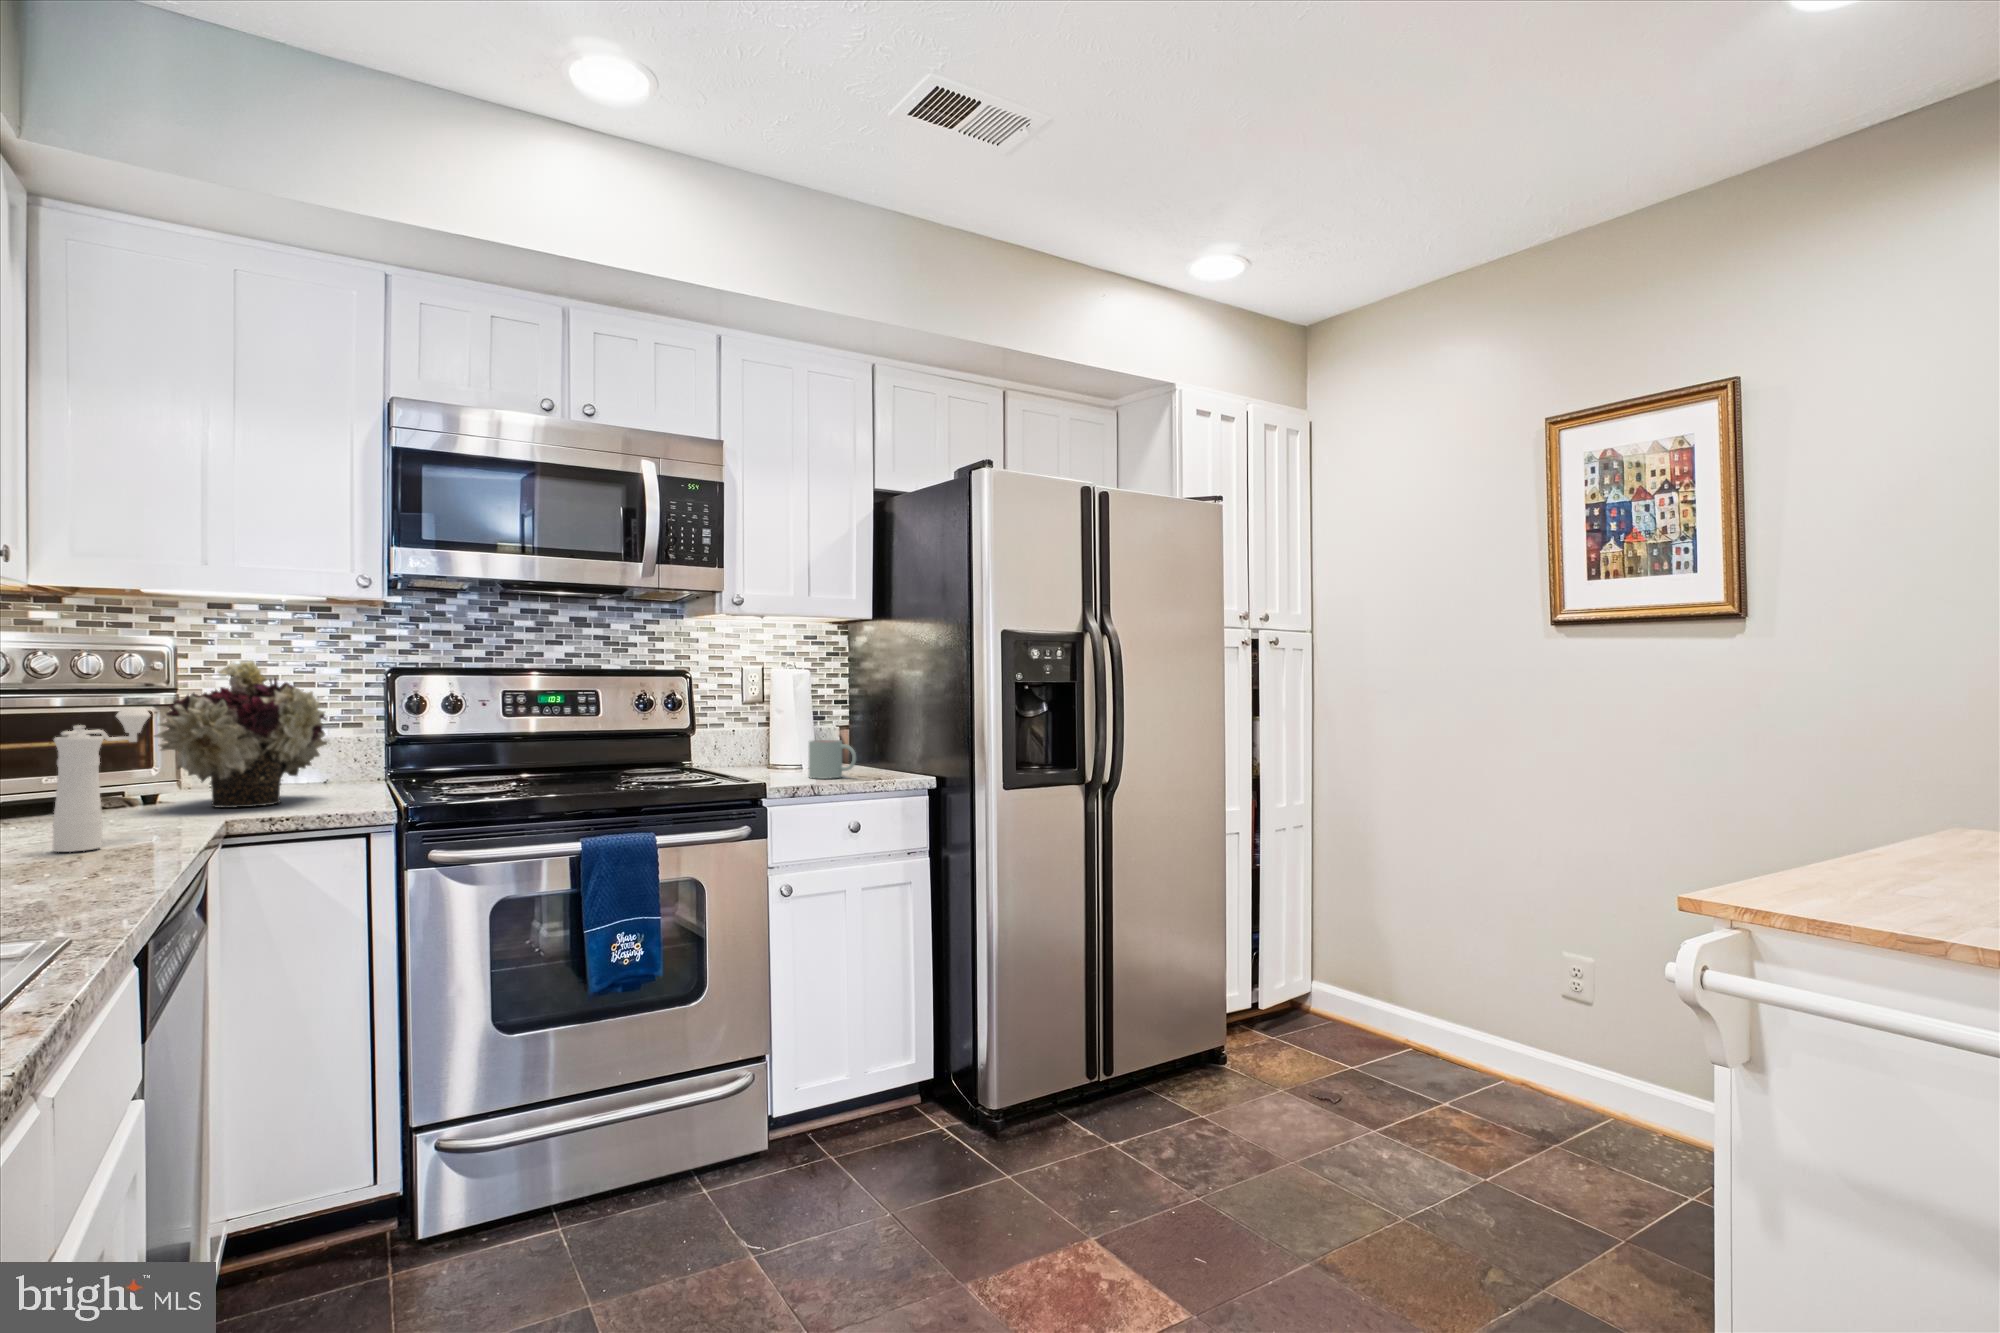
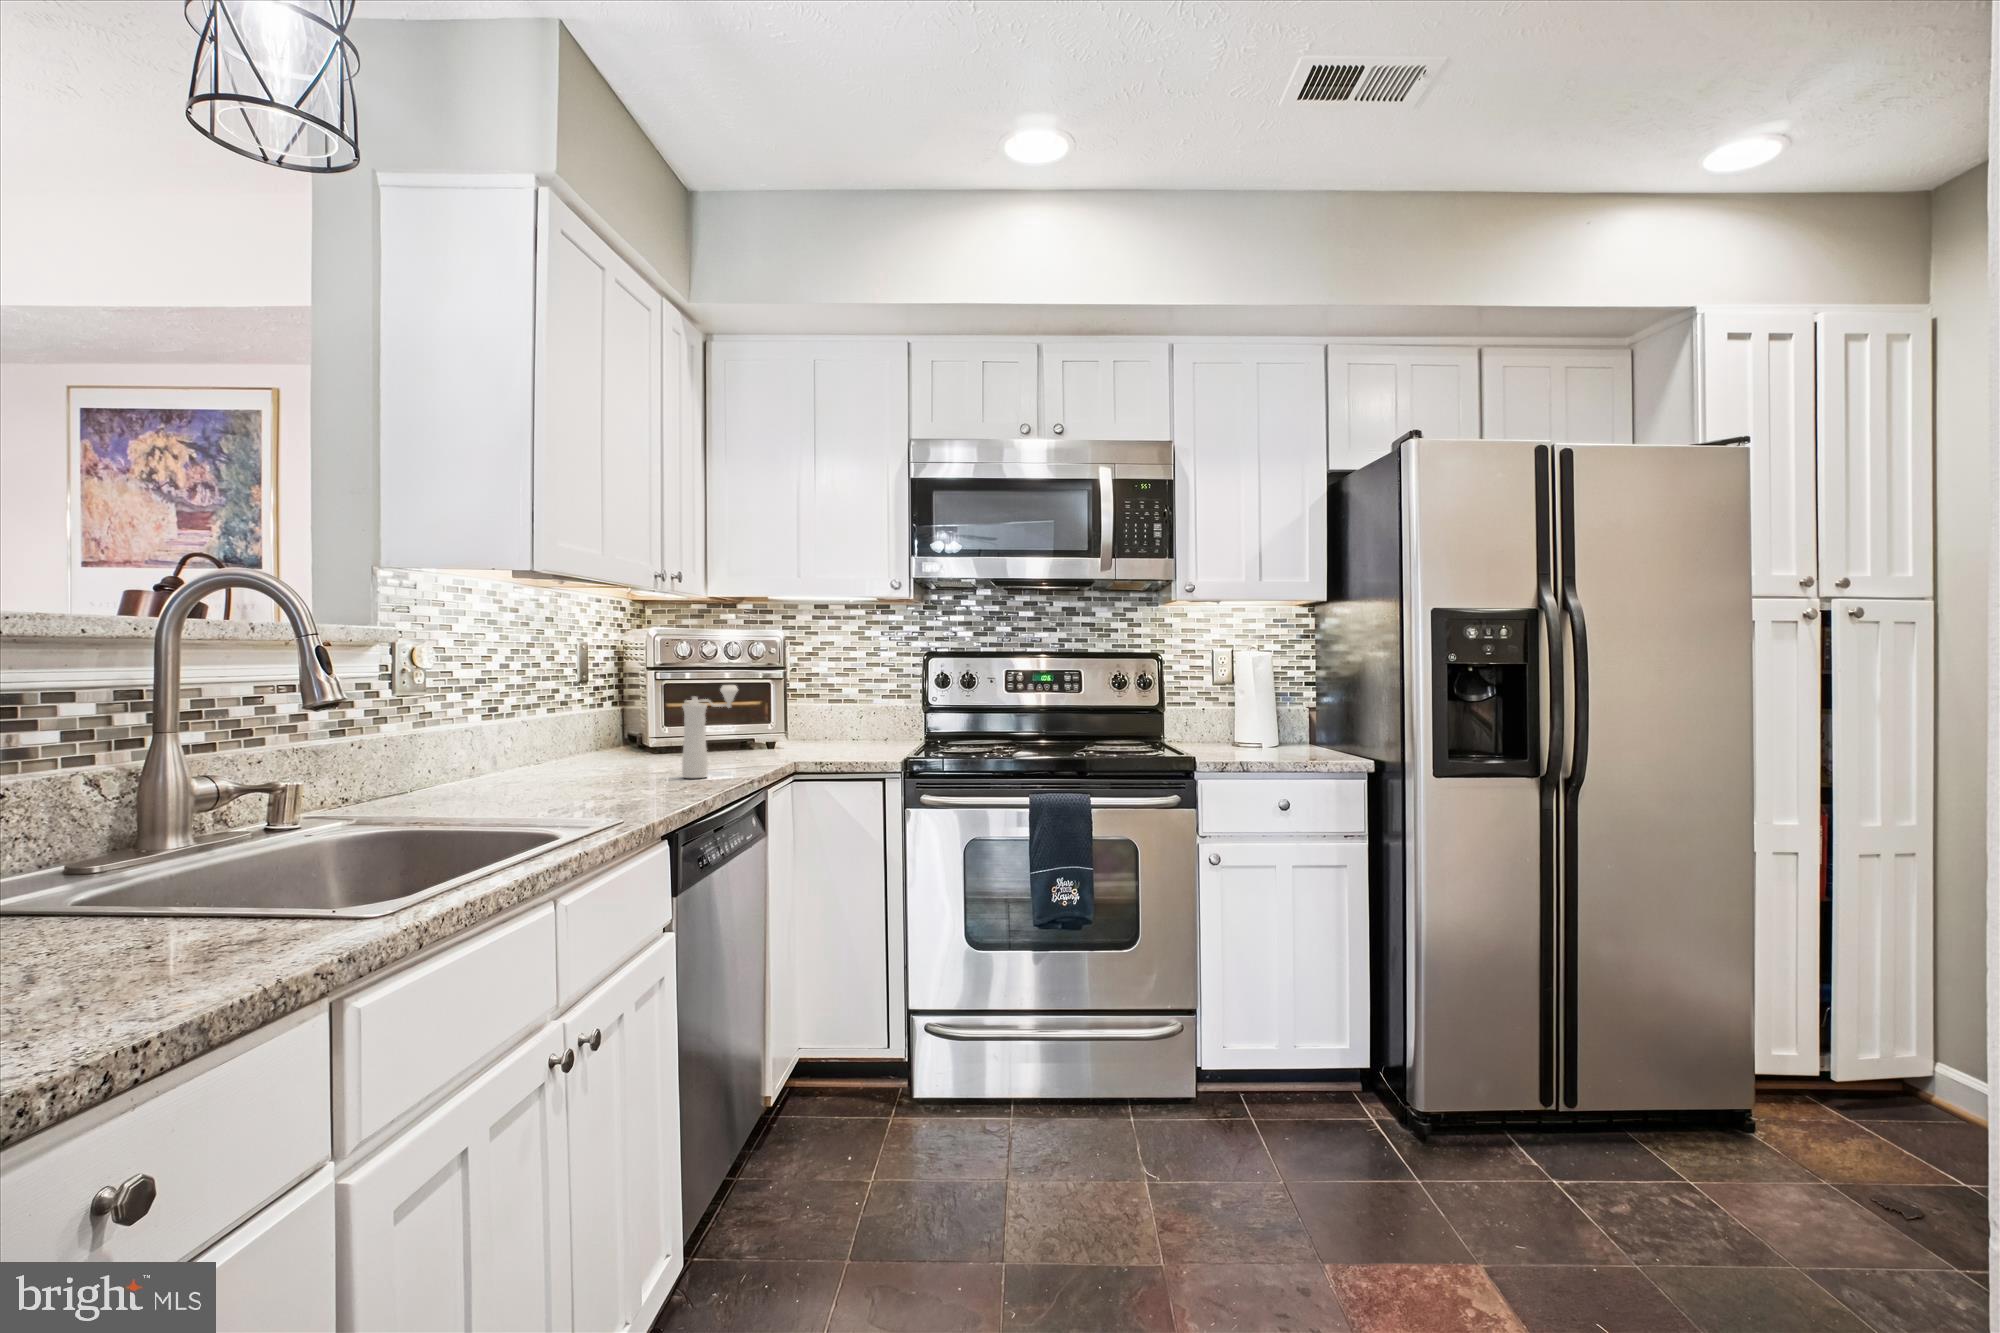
flower arrangement: present [154,661,327,808] -> none [762,649,872,754]
mug: present [809,740,856,779] -> none [1251,722,1295,759]

